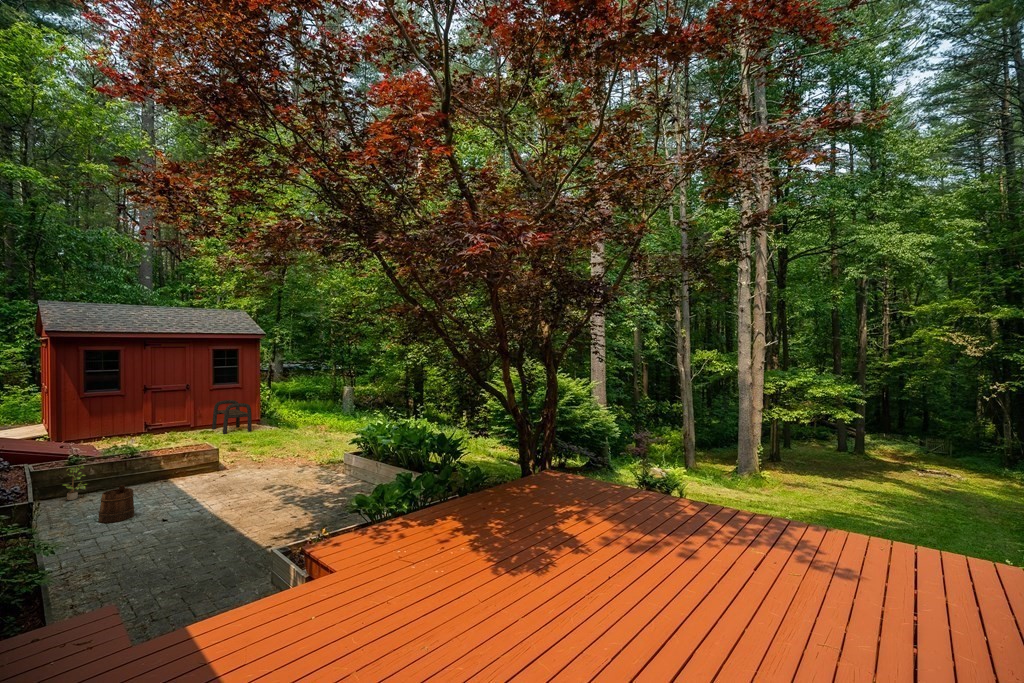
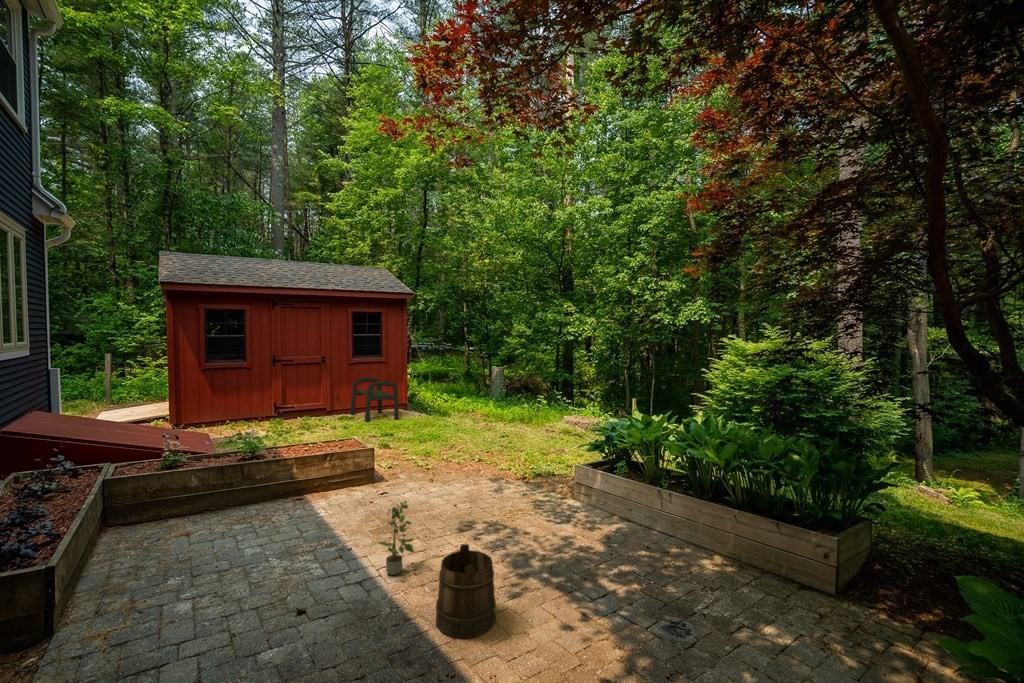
potted plant: present [63,465,87,500] -> present [379,501,414,575]
bucket: present [98,485,134,523] -> present [436,544,496,638]

